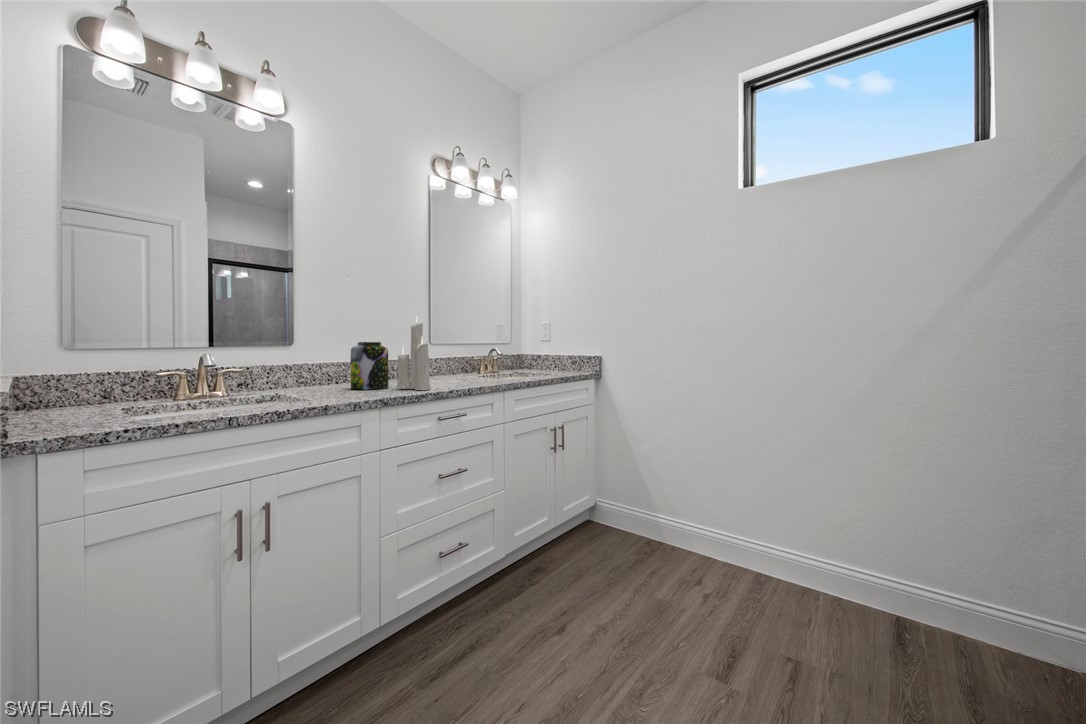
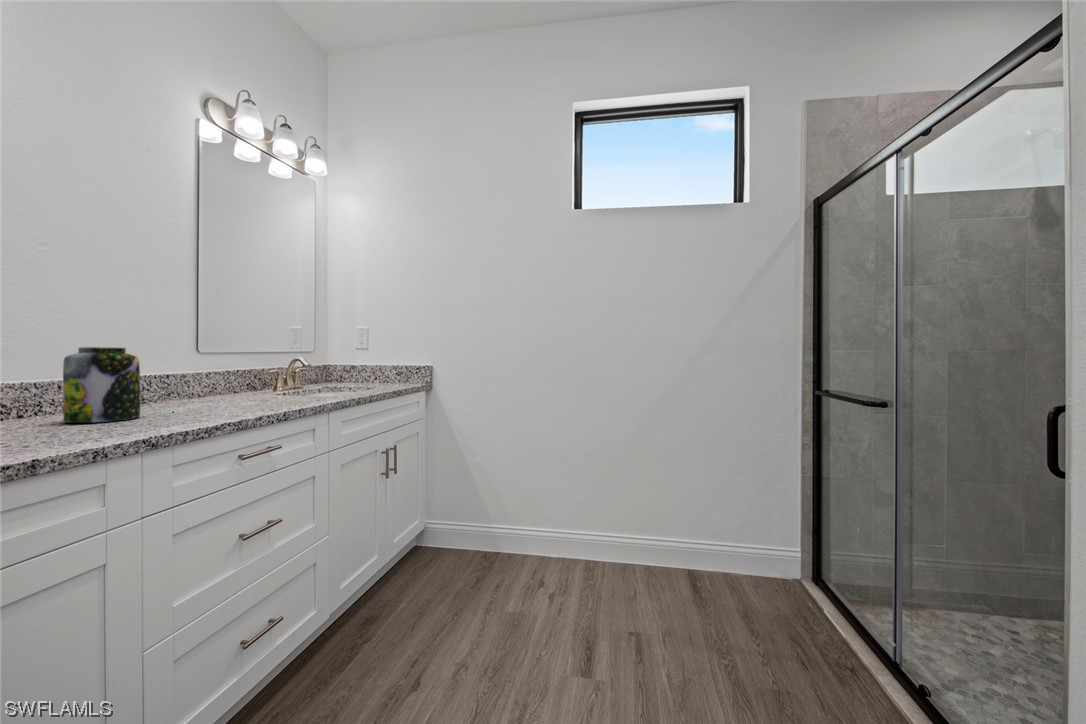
candle: present [396,319,431,390] -> none [158,300,222,418]

